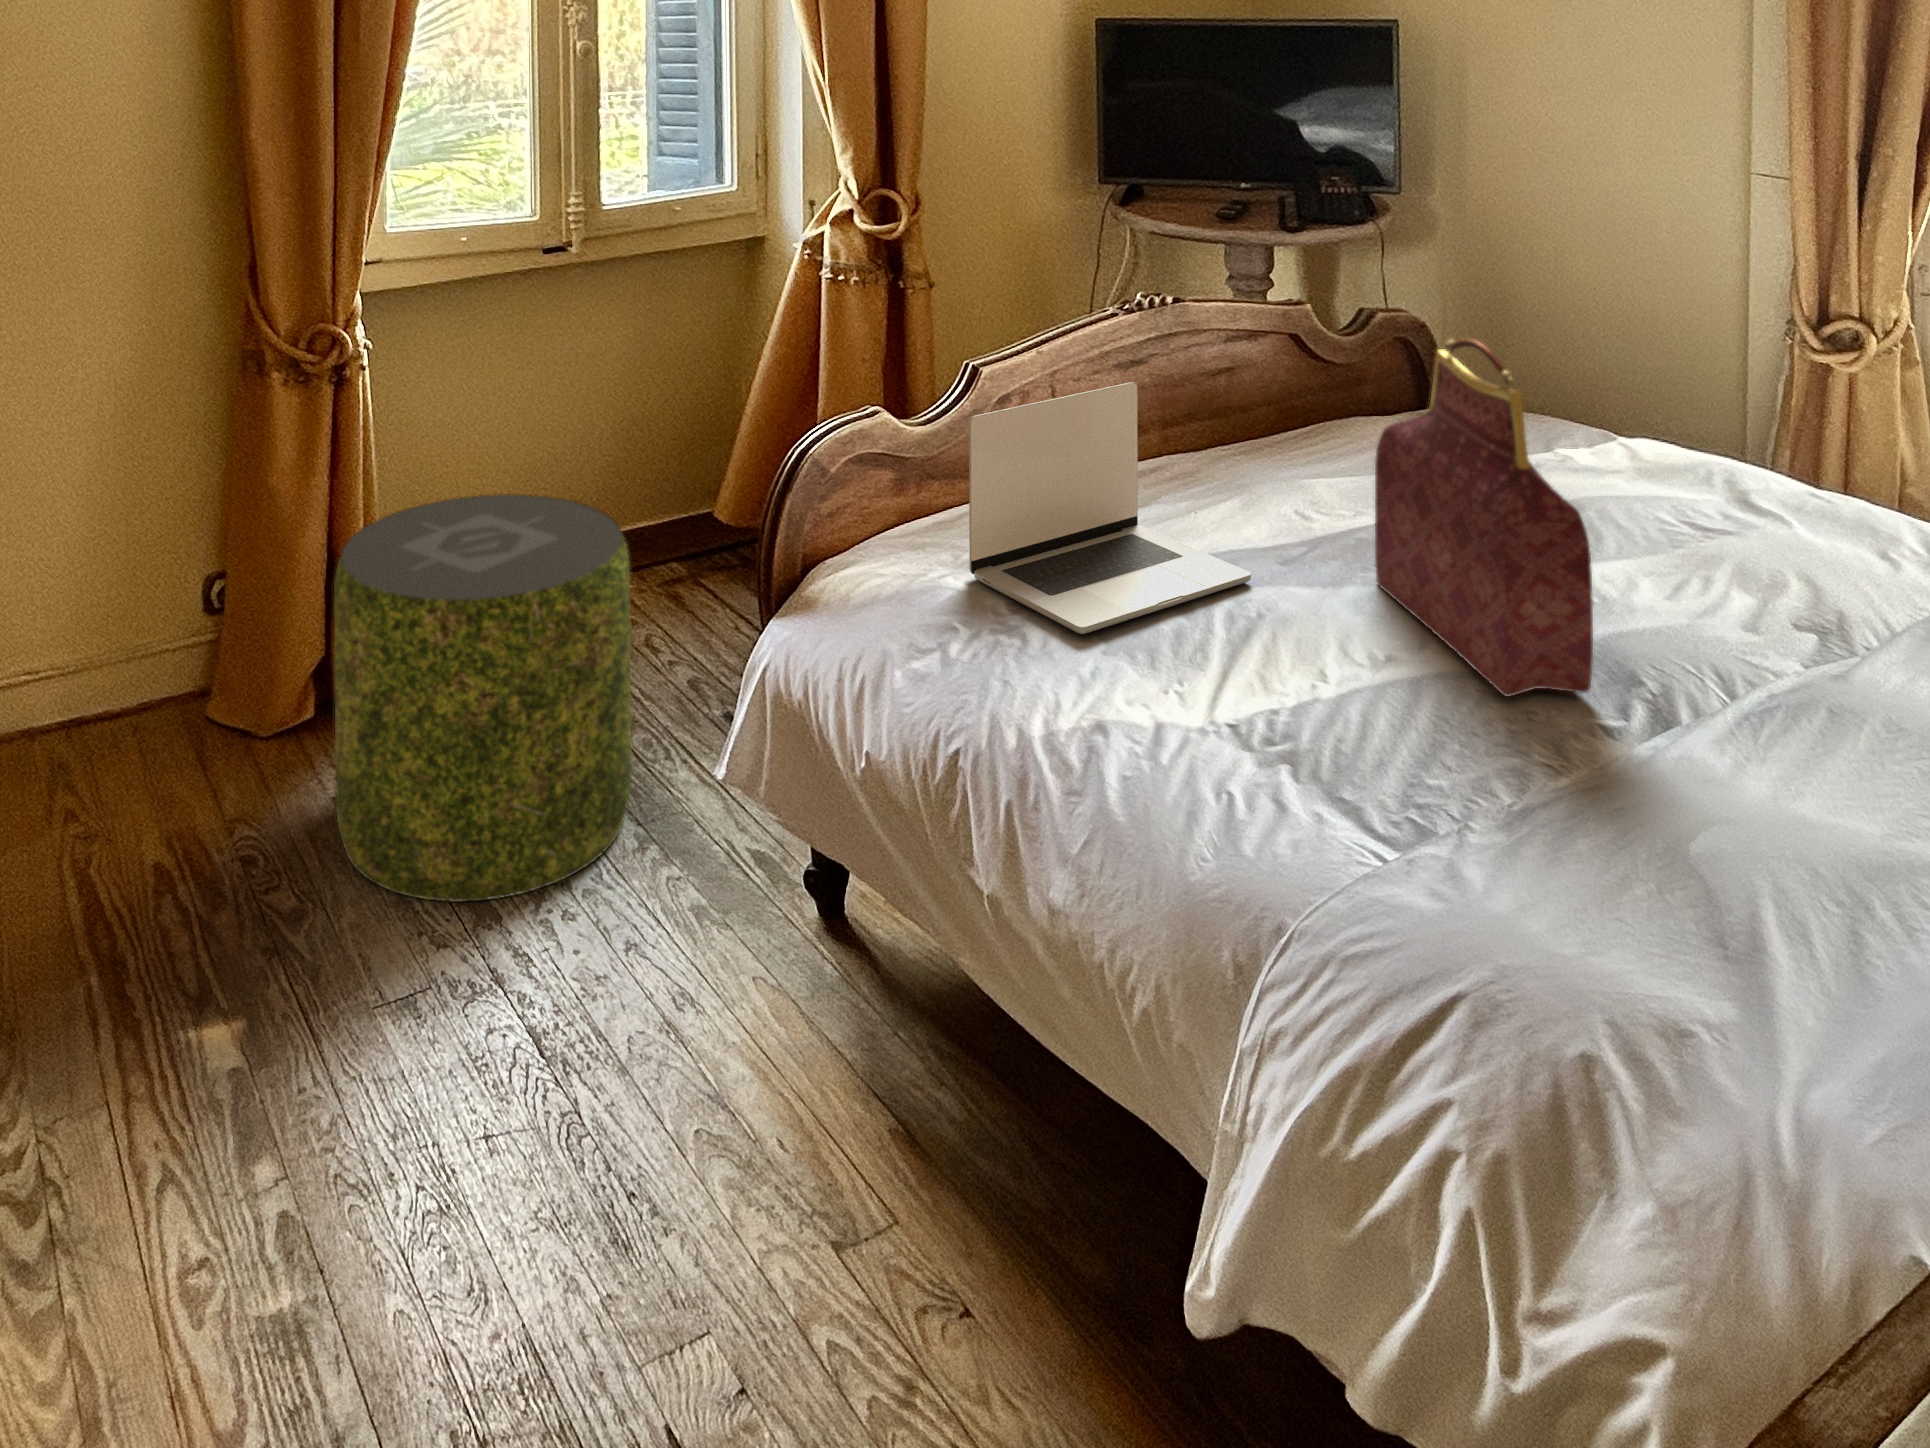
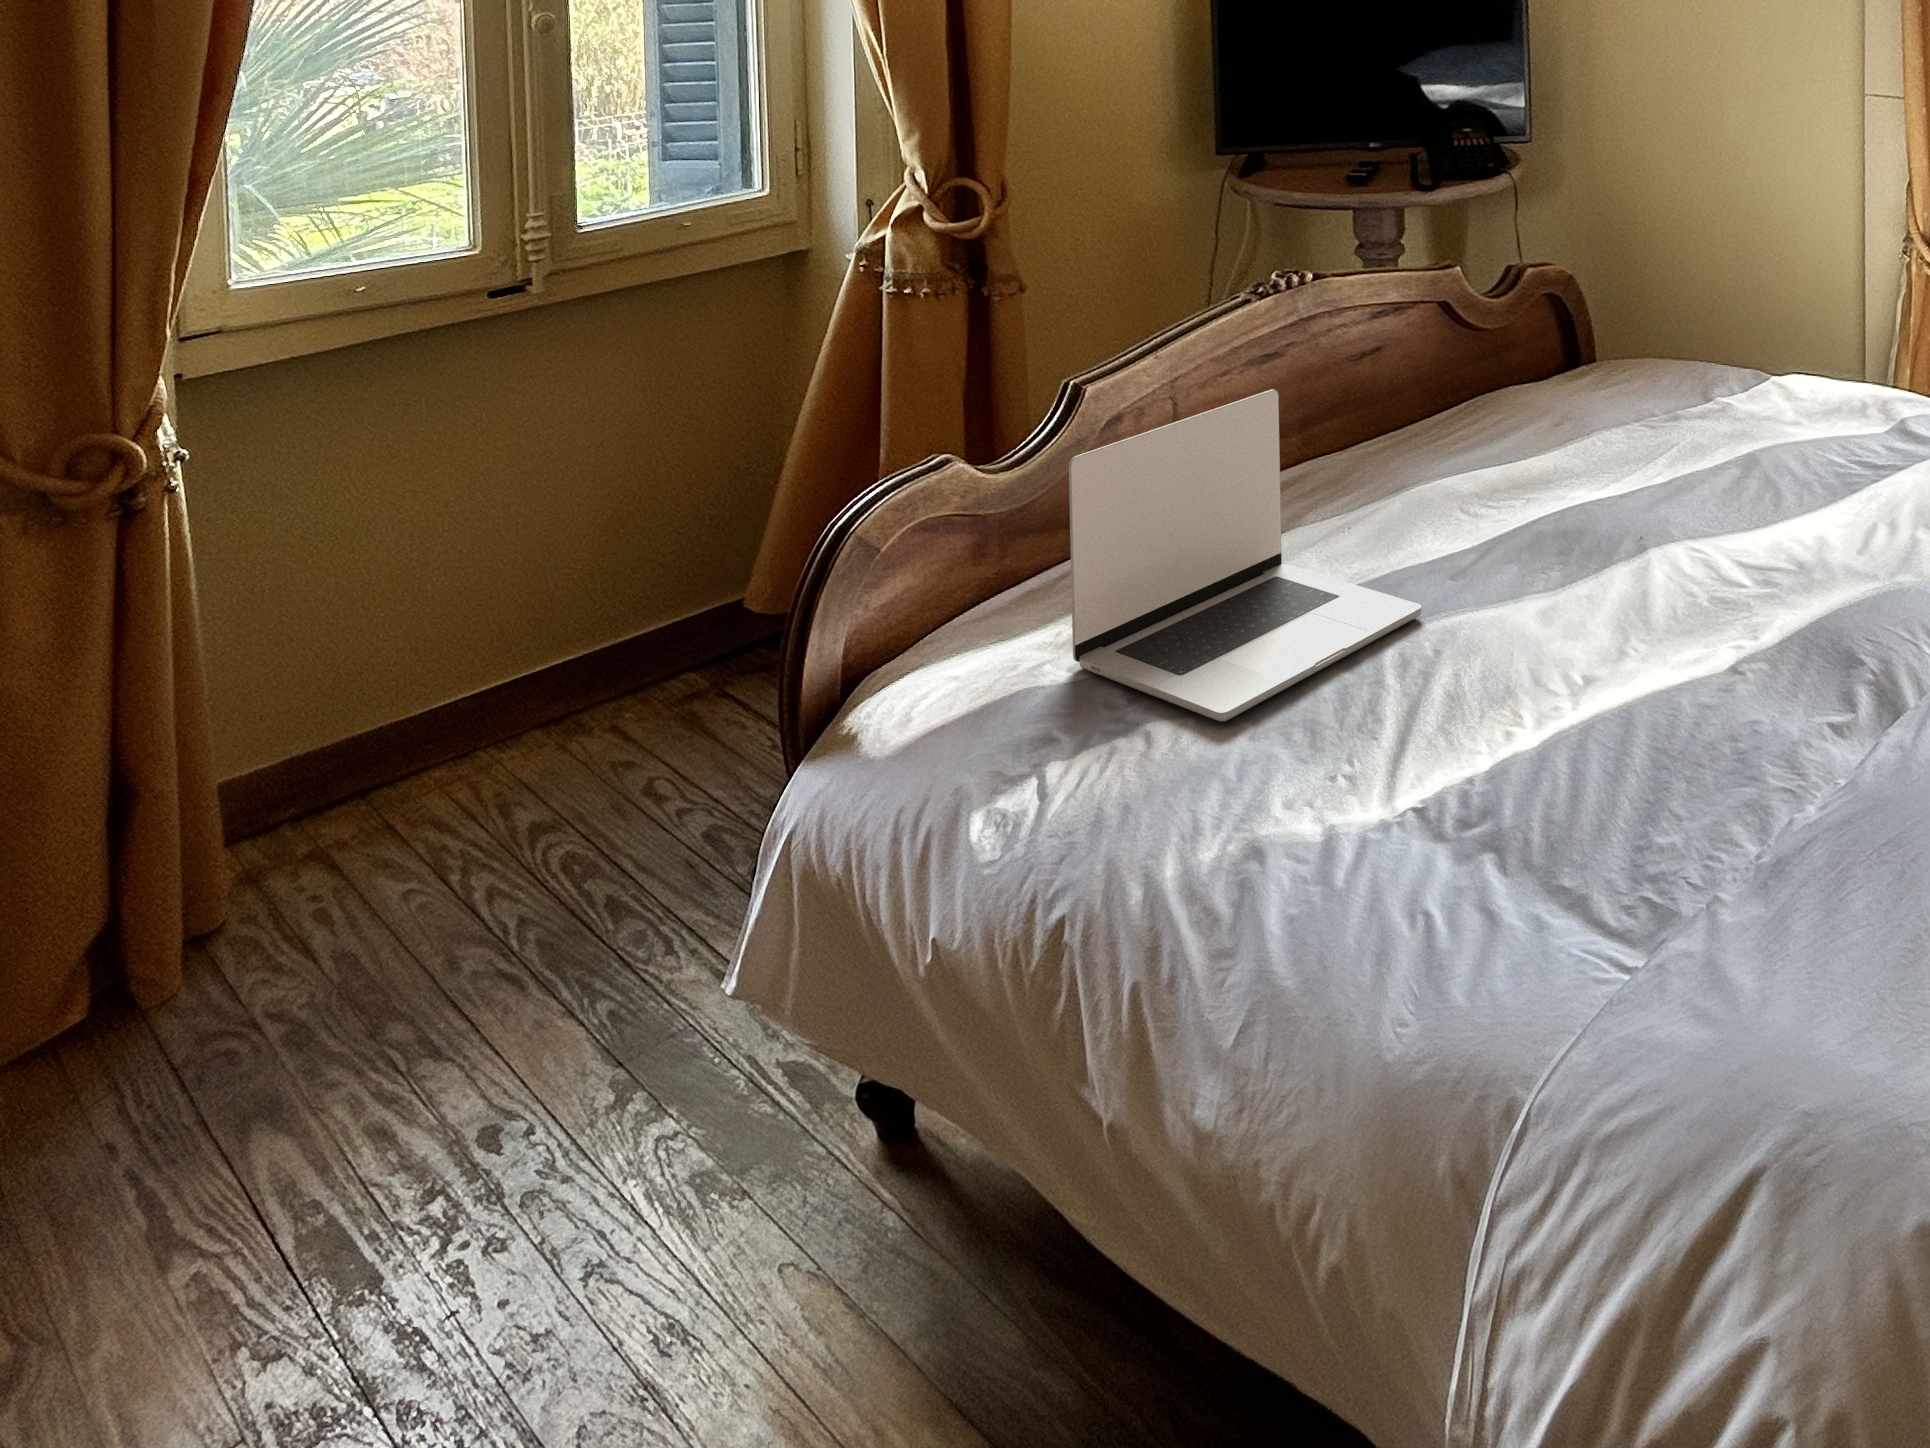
handbag: present [1375,339,1593,696] -> none [1559,297,1814,714]
pouf: present [334,494,632,902] -> none [99,635,603,1267]

